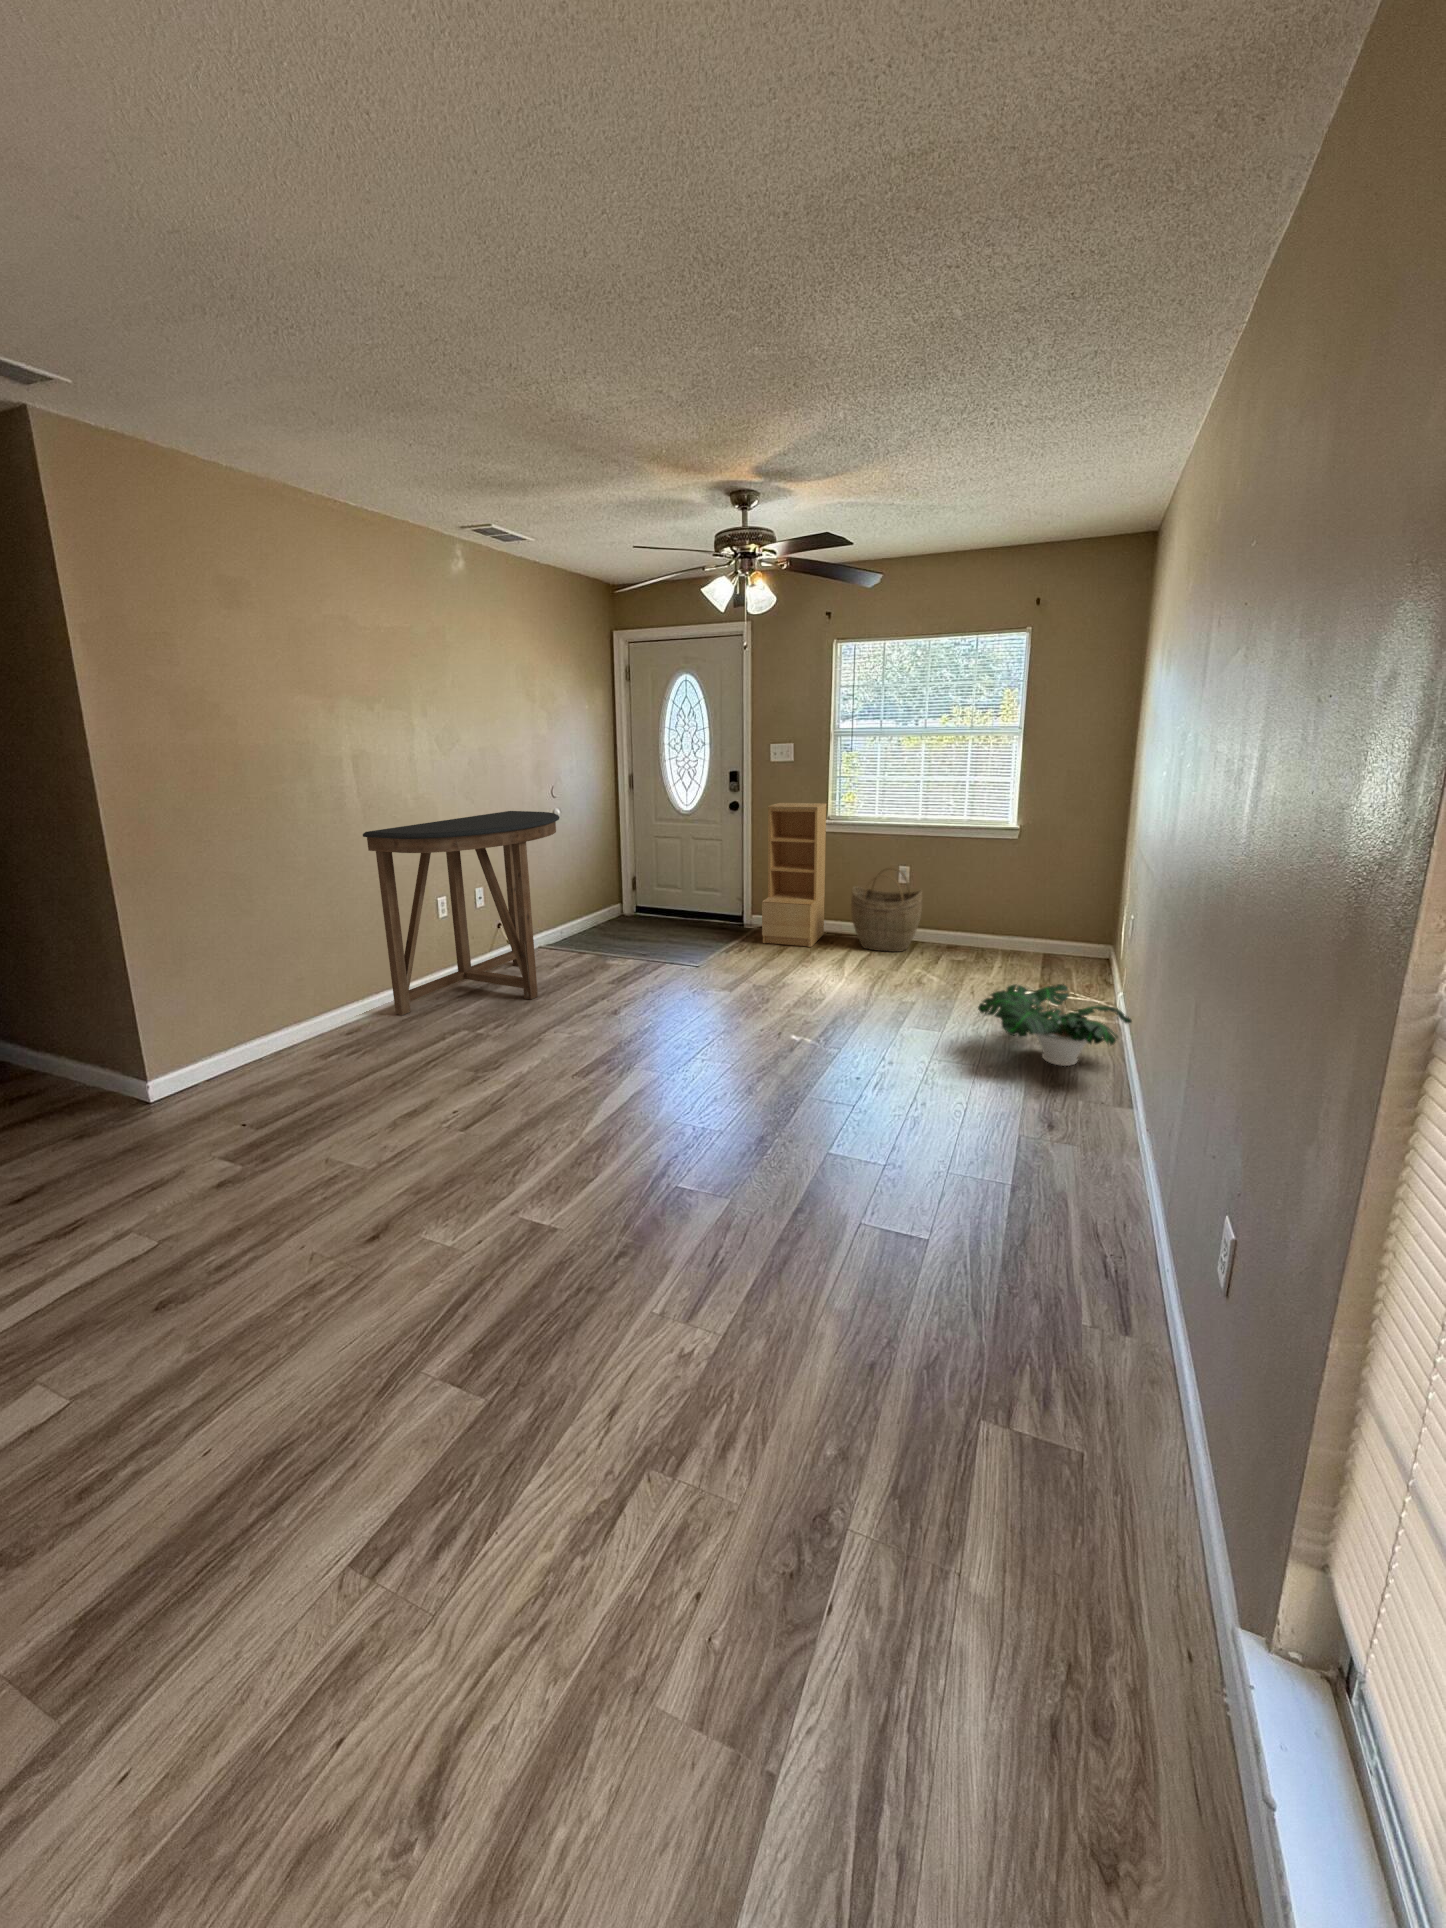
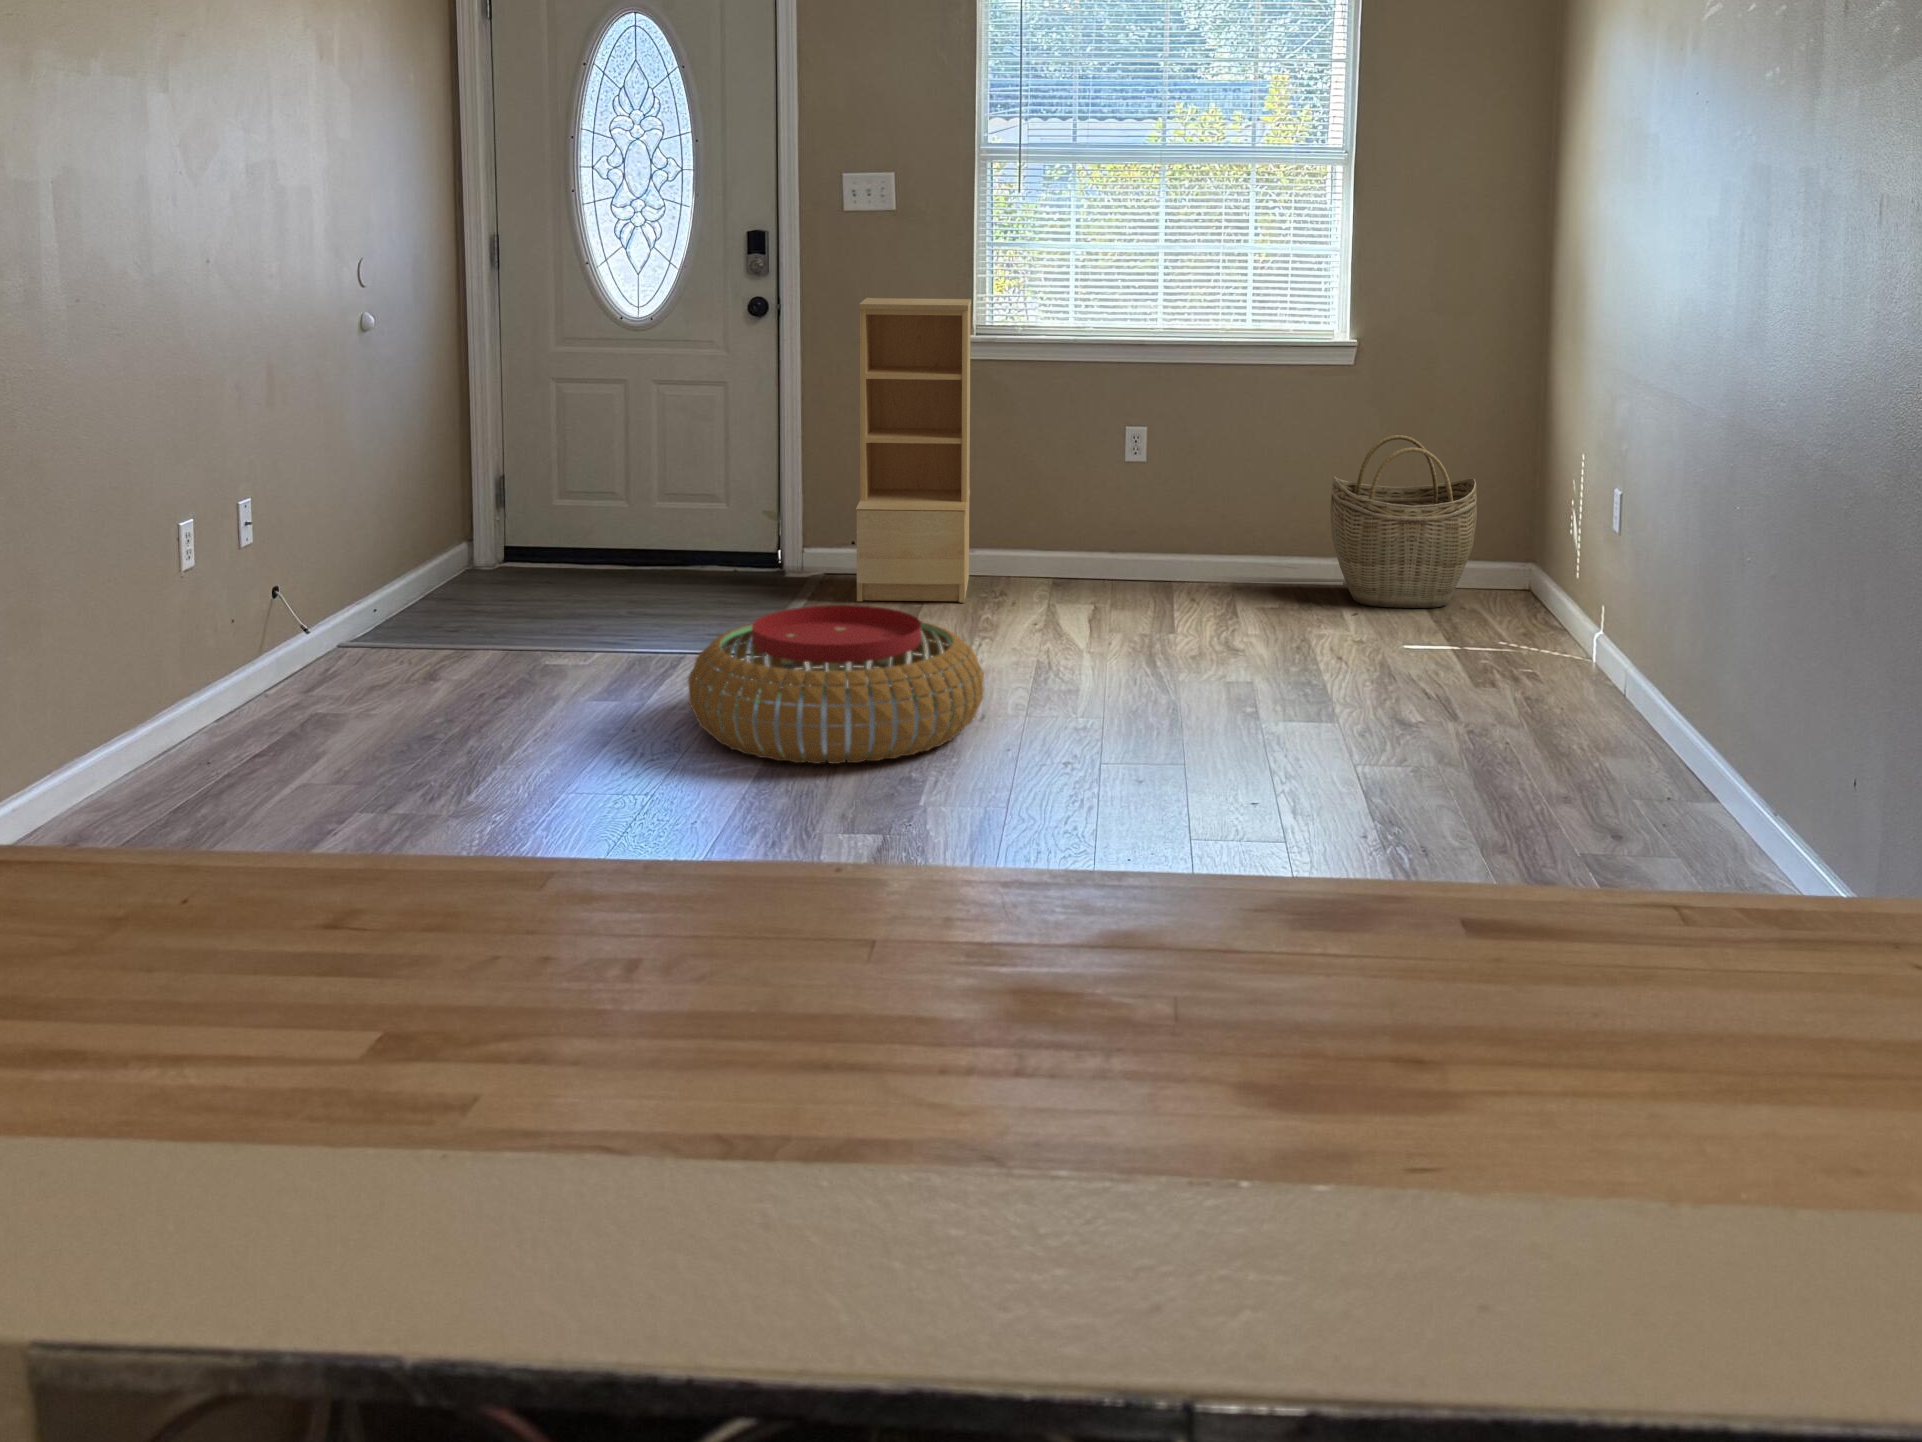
console table: present [363,811,559,1015] -> none [61,309,471,798]
woven basket: present [851,868,922,952] -> present [1330,435,1477,608]
pouf: none [631,952,768,1030] -> present [688,605,984,764]
potted plant: present [978,984,1132,1066] -> none [1404,613,1657,754]

